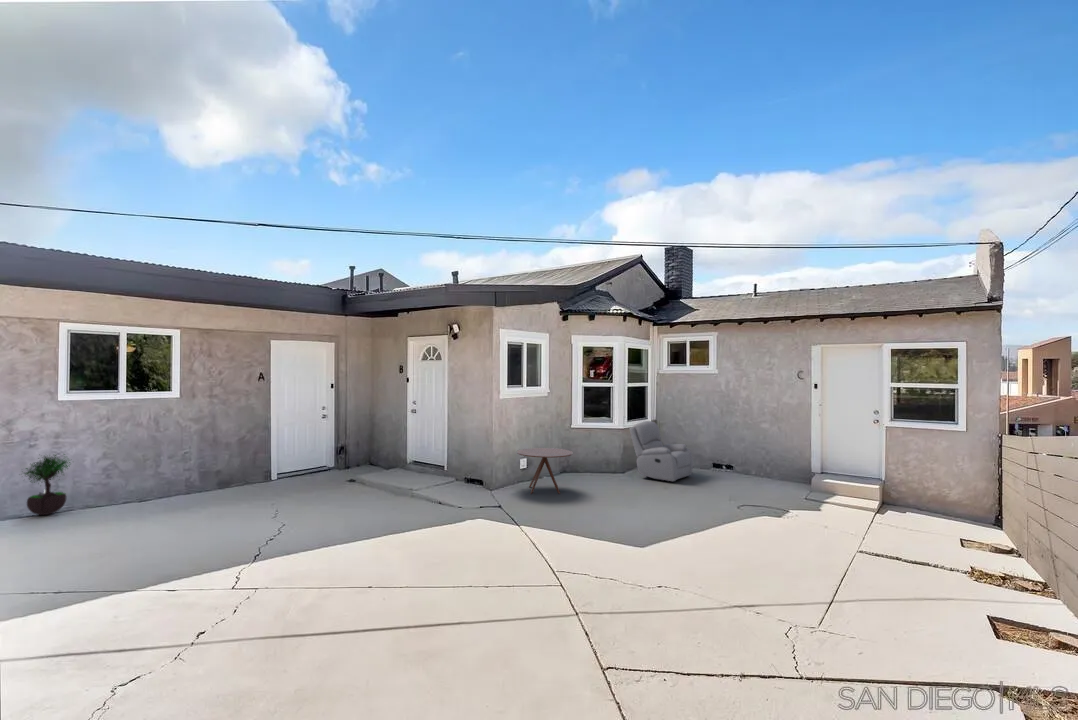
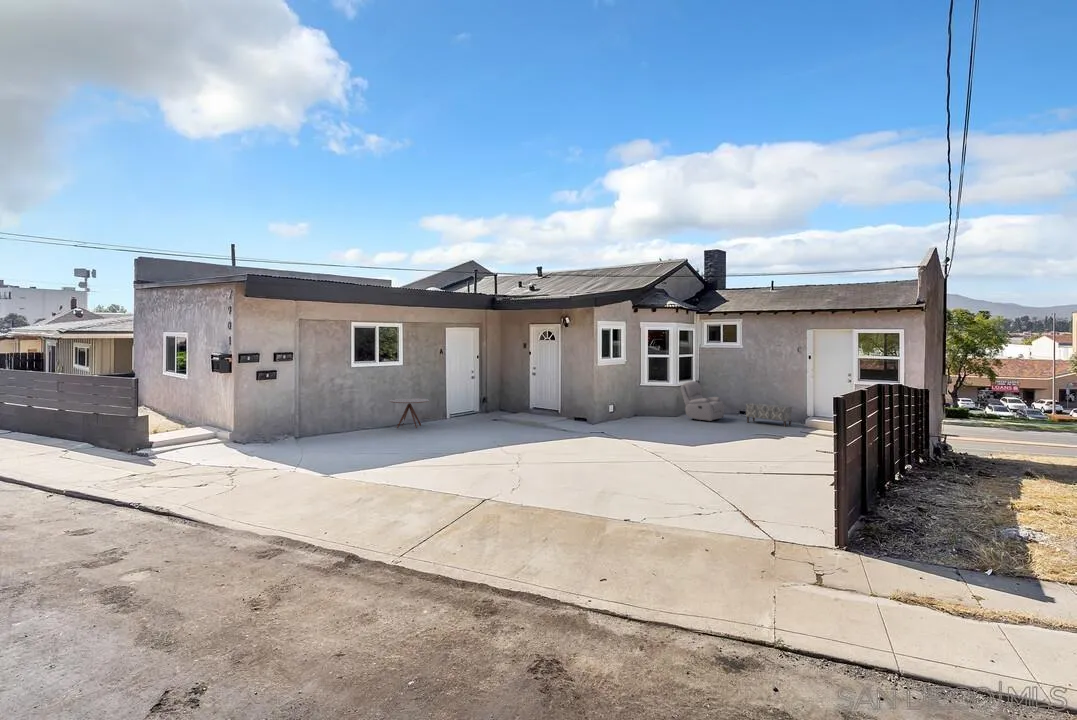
round table: present [517,448,573,494] -> present [389,398,429,428]
bench: none [724,453,793,492] -> present [746,403,792,427]
potted tree: present [24,455,70,515] -> none [344,395,366,431]

